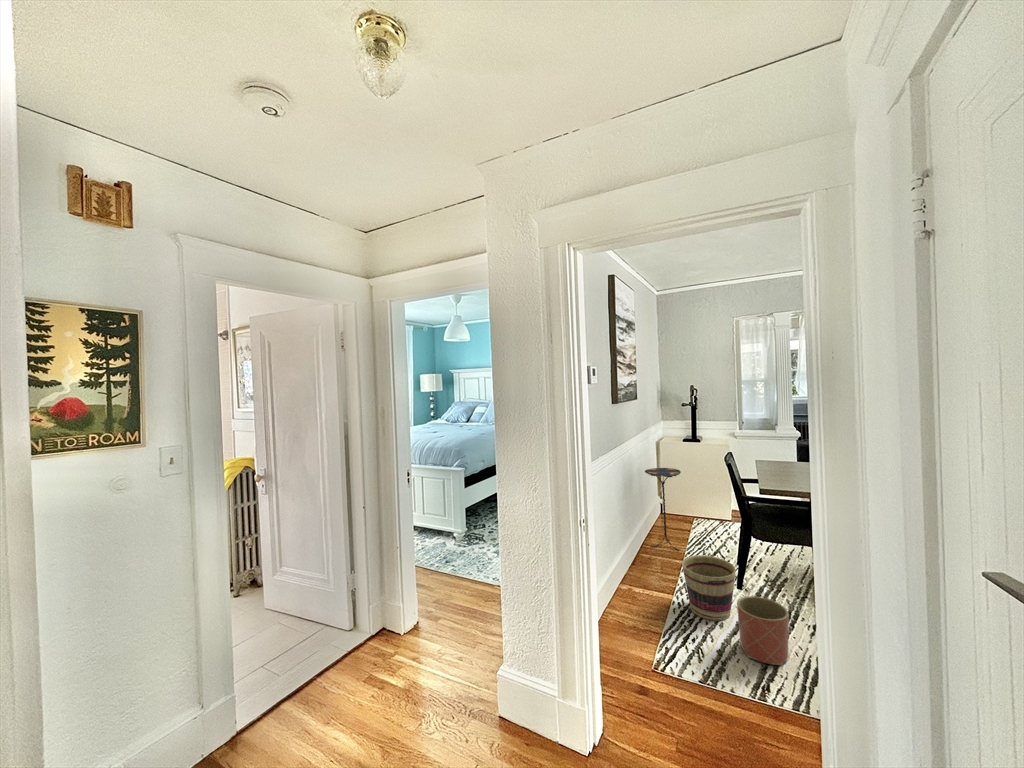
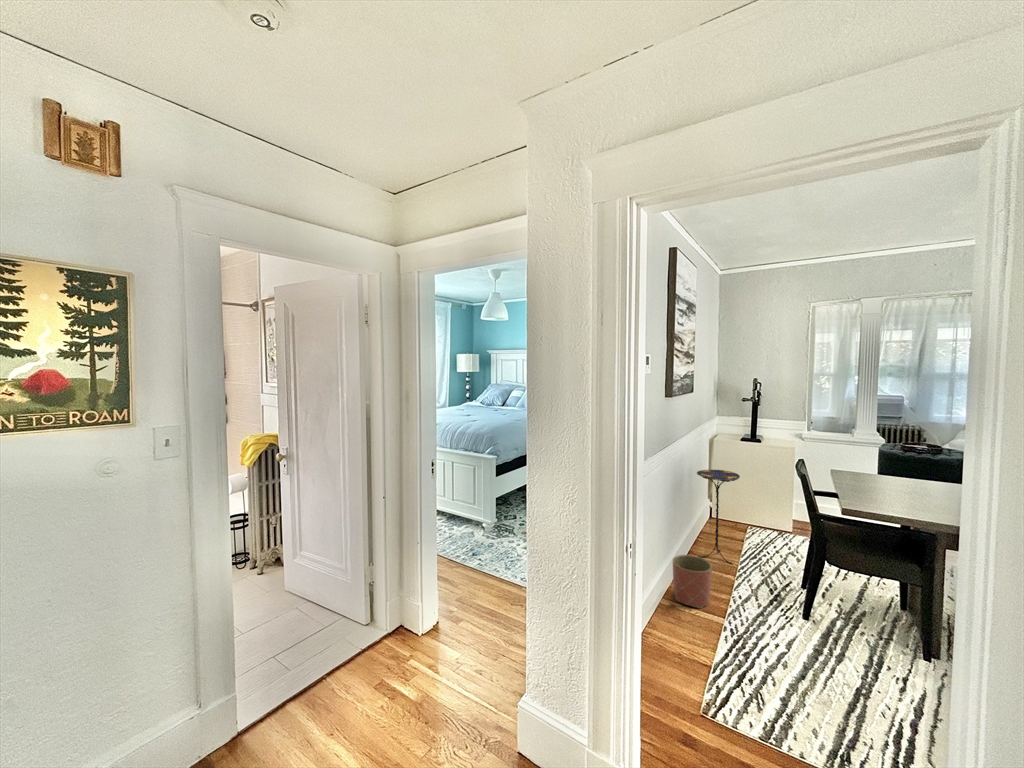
basket: present [682,555,736,621] -> none [739,578,807,658]
planter: present [737,596,789,665] -> present [673,555,712,608]

